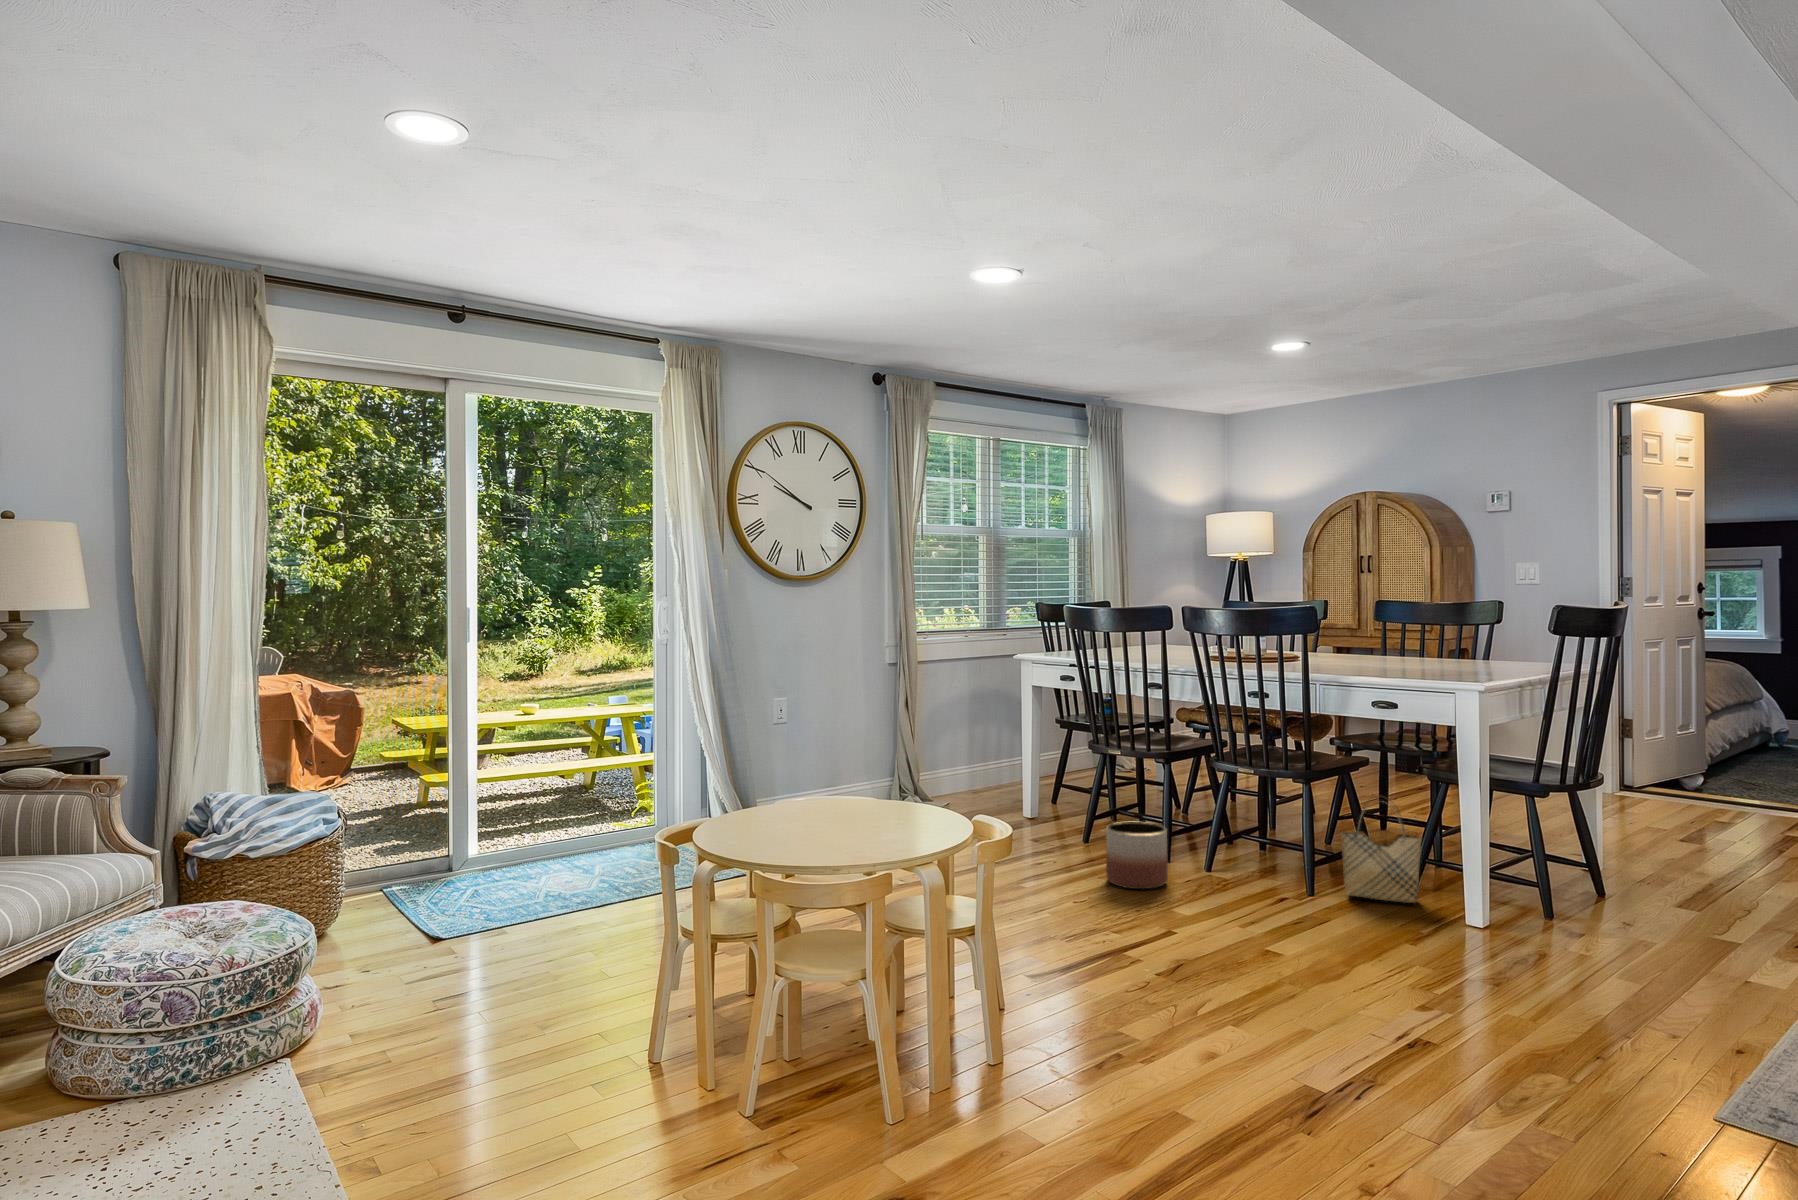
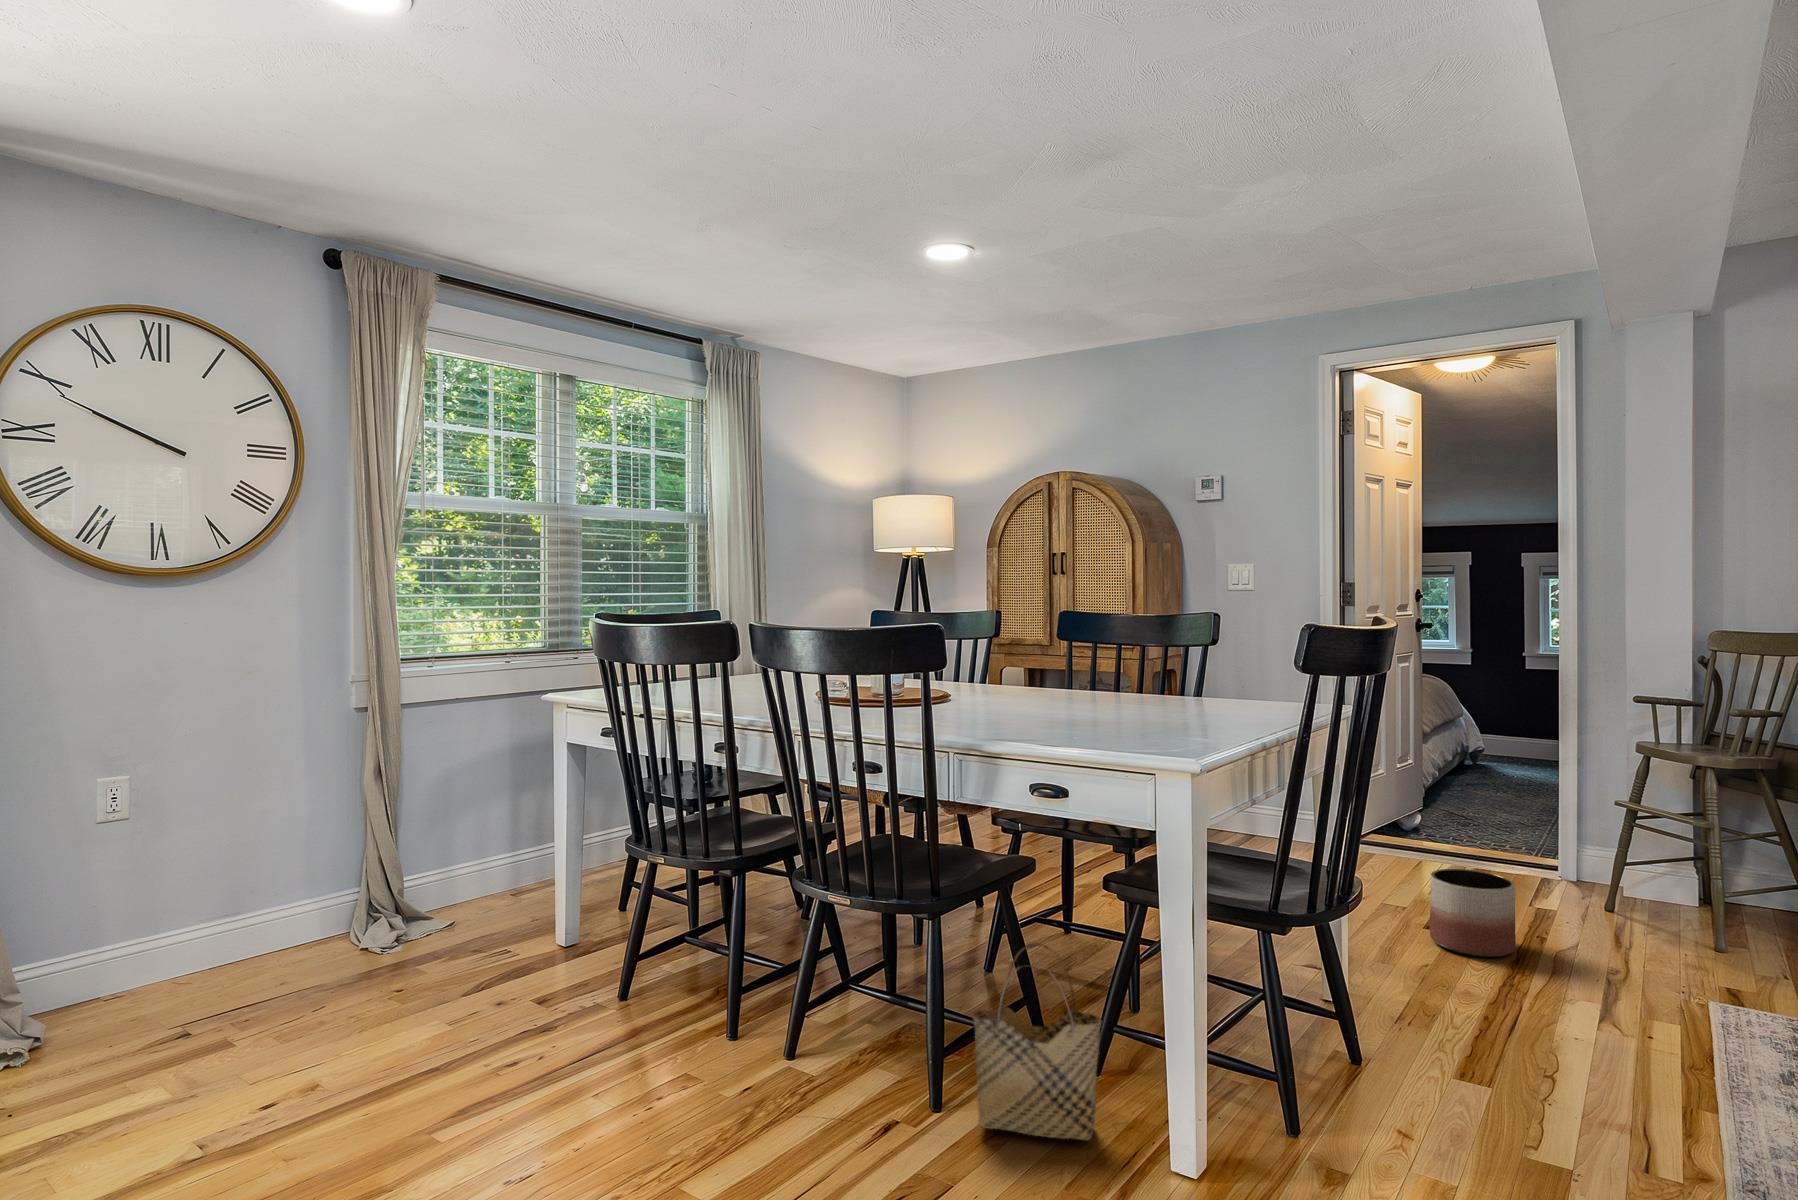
planter: present [1106,822,1168,889] -> present [1430,869,1516,957]

